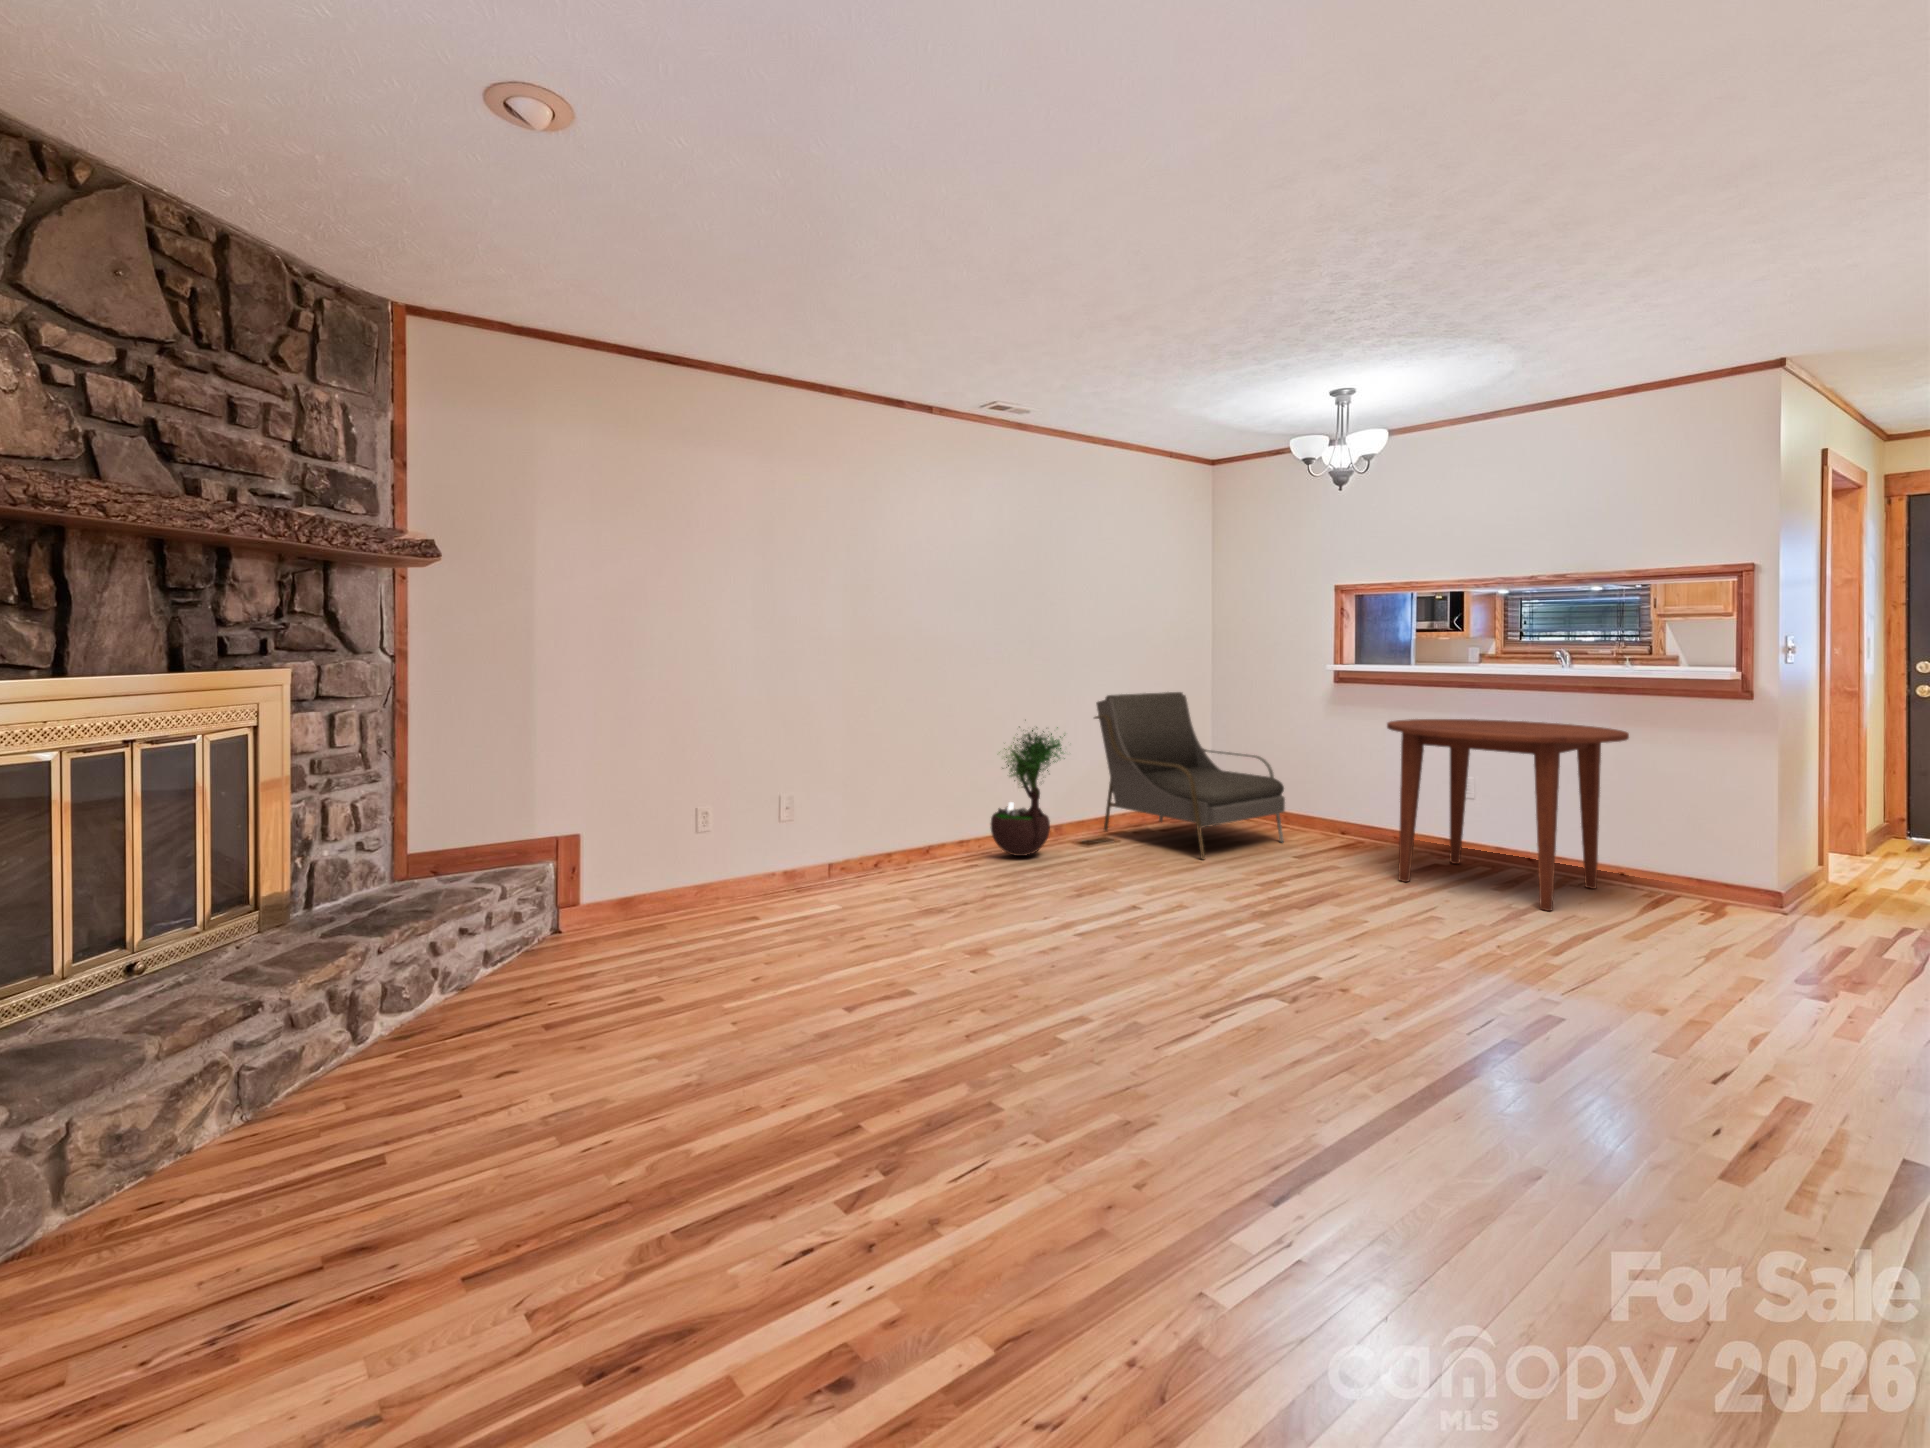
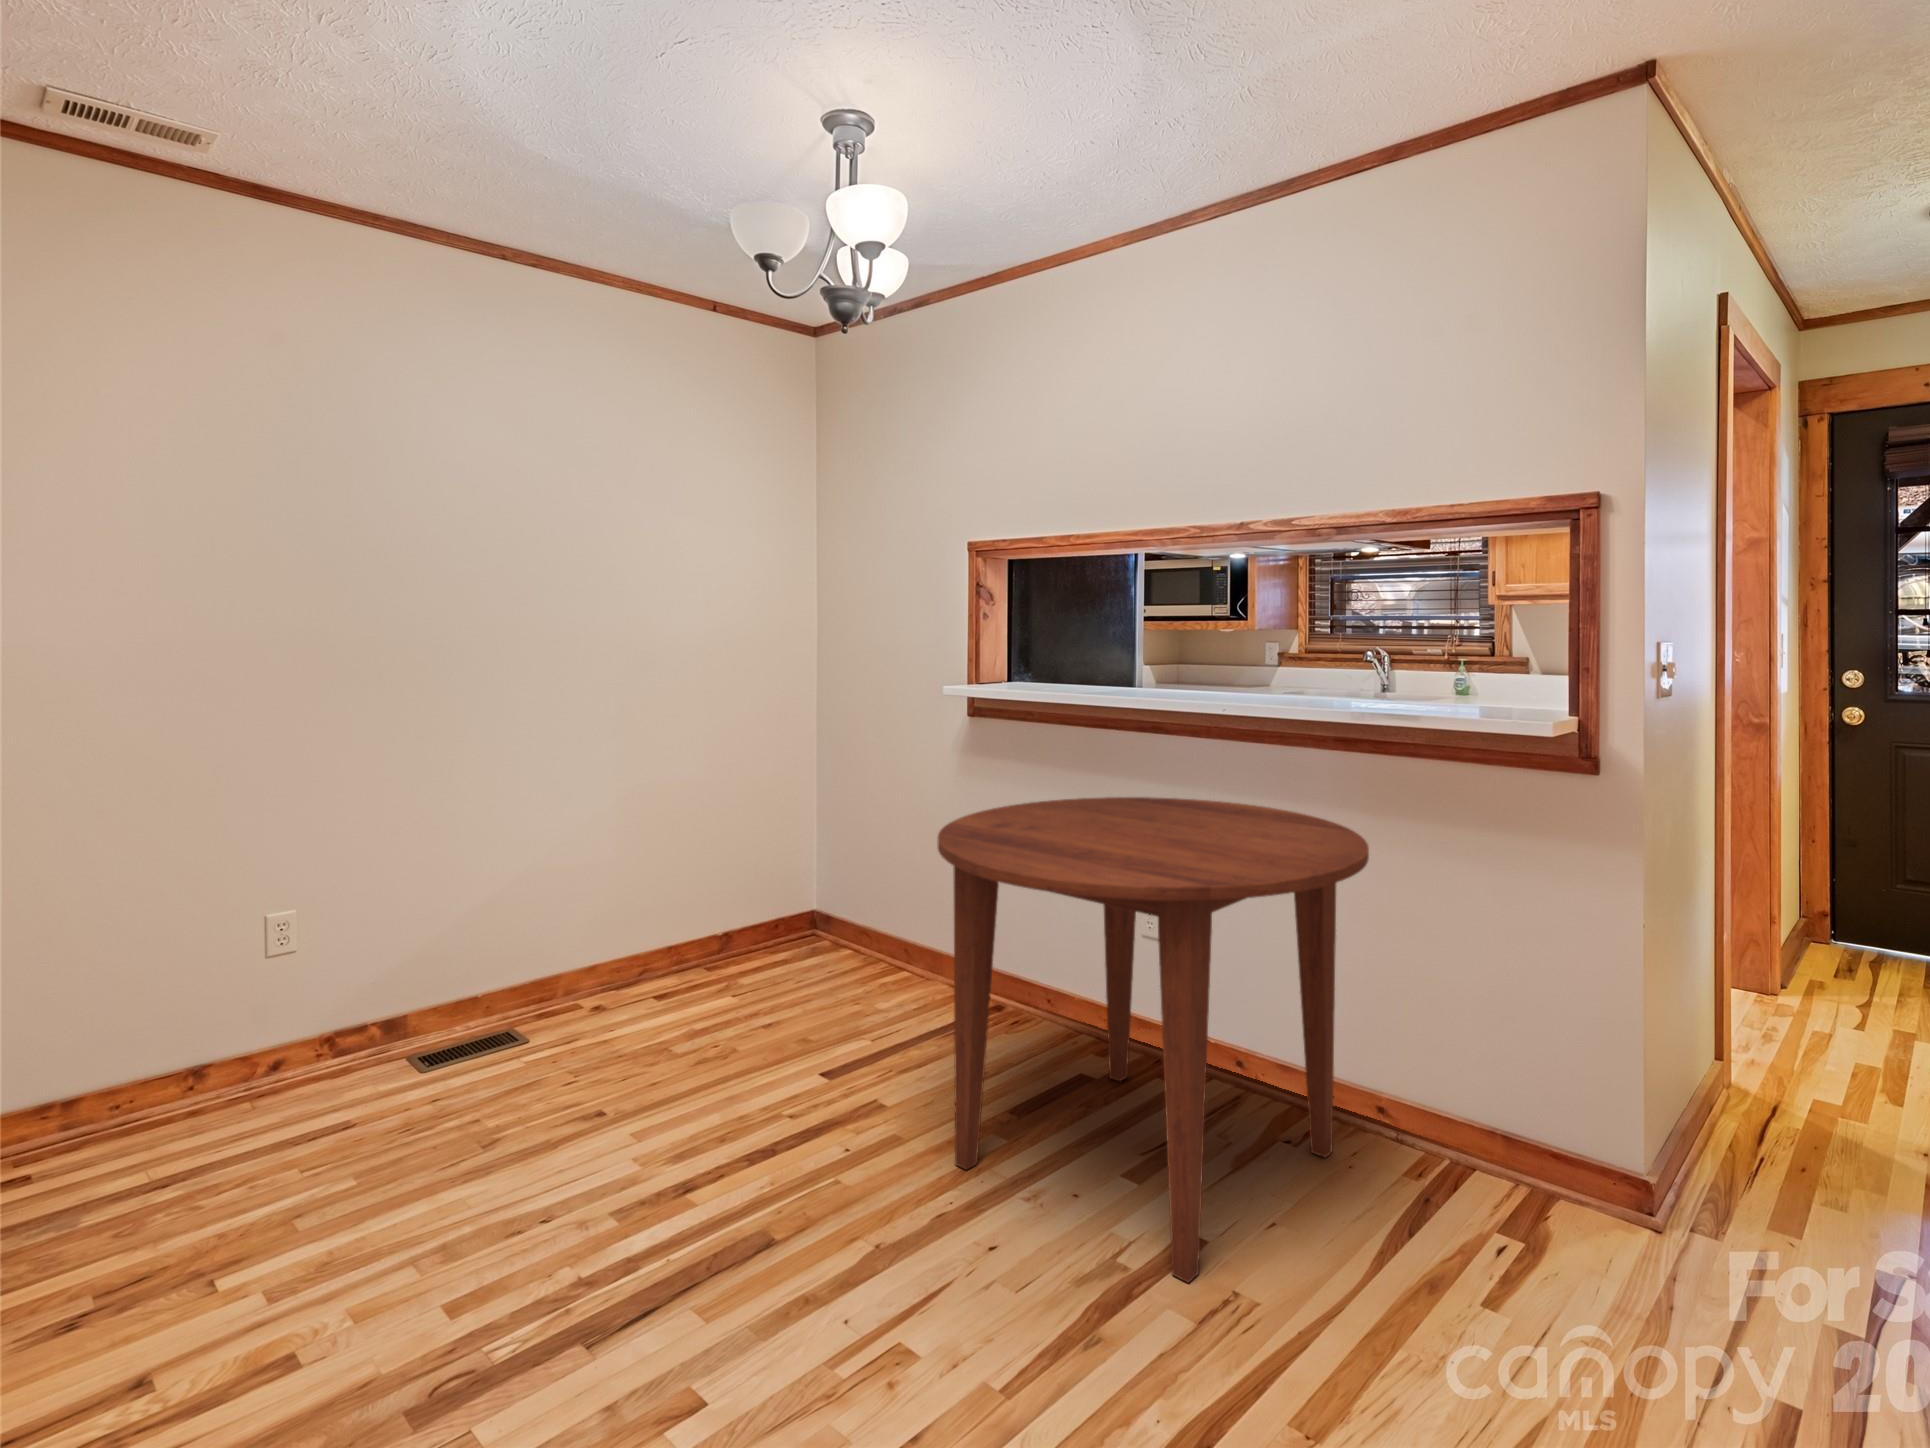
armchair: present [1094,692,1285,859] -> none [493,735,855,1113]
potted tree: present [991,726,1065,856] -> none [63,833,306,1140]

